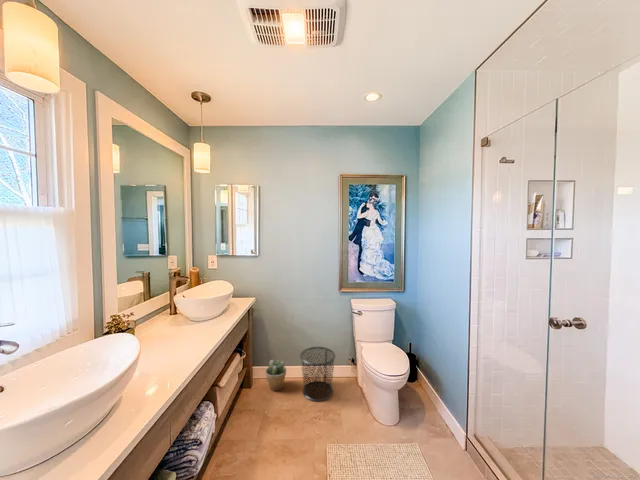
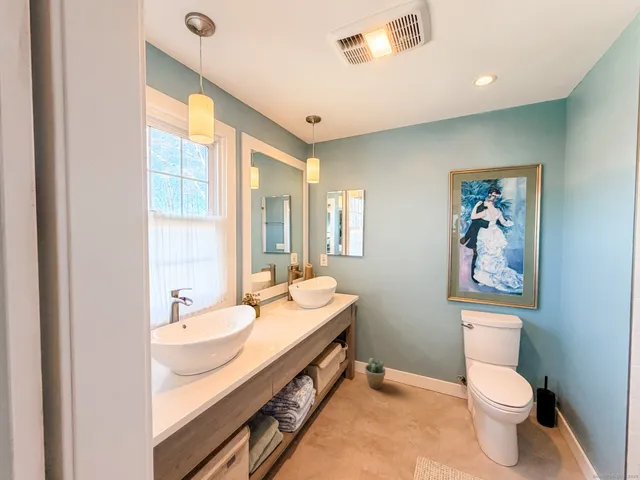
waste bin: present [300,347,335,401] -> none [399,354,439,412]

